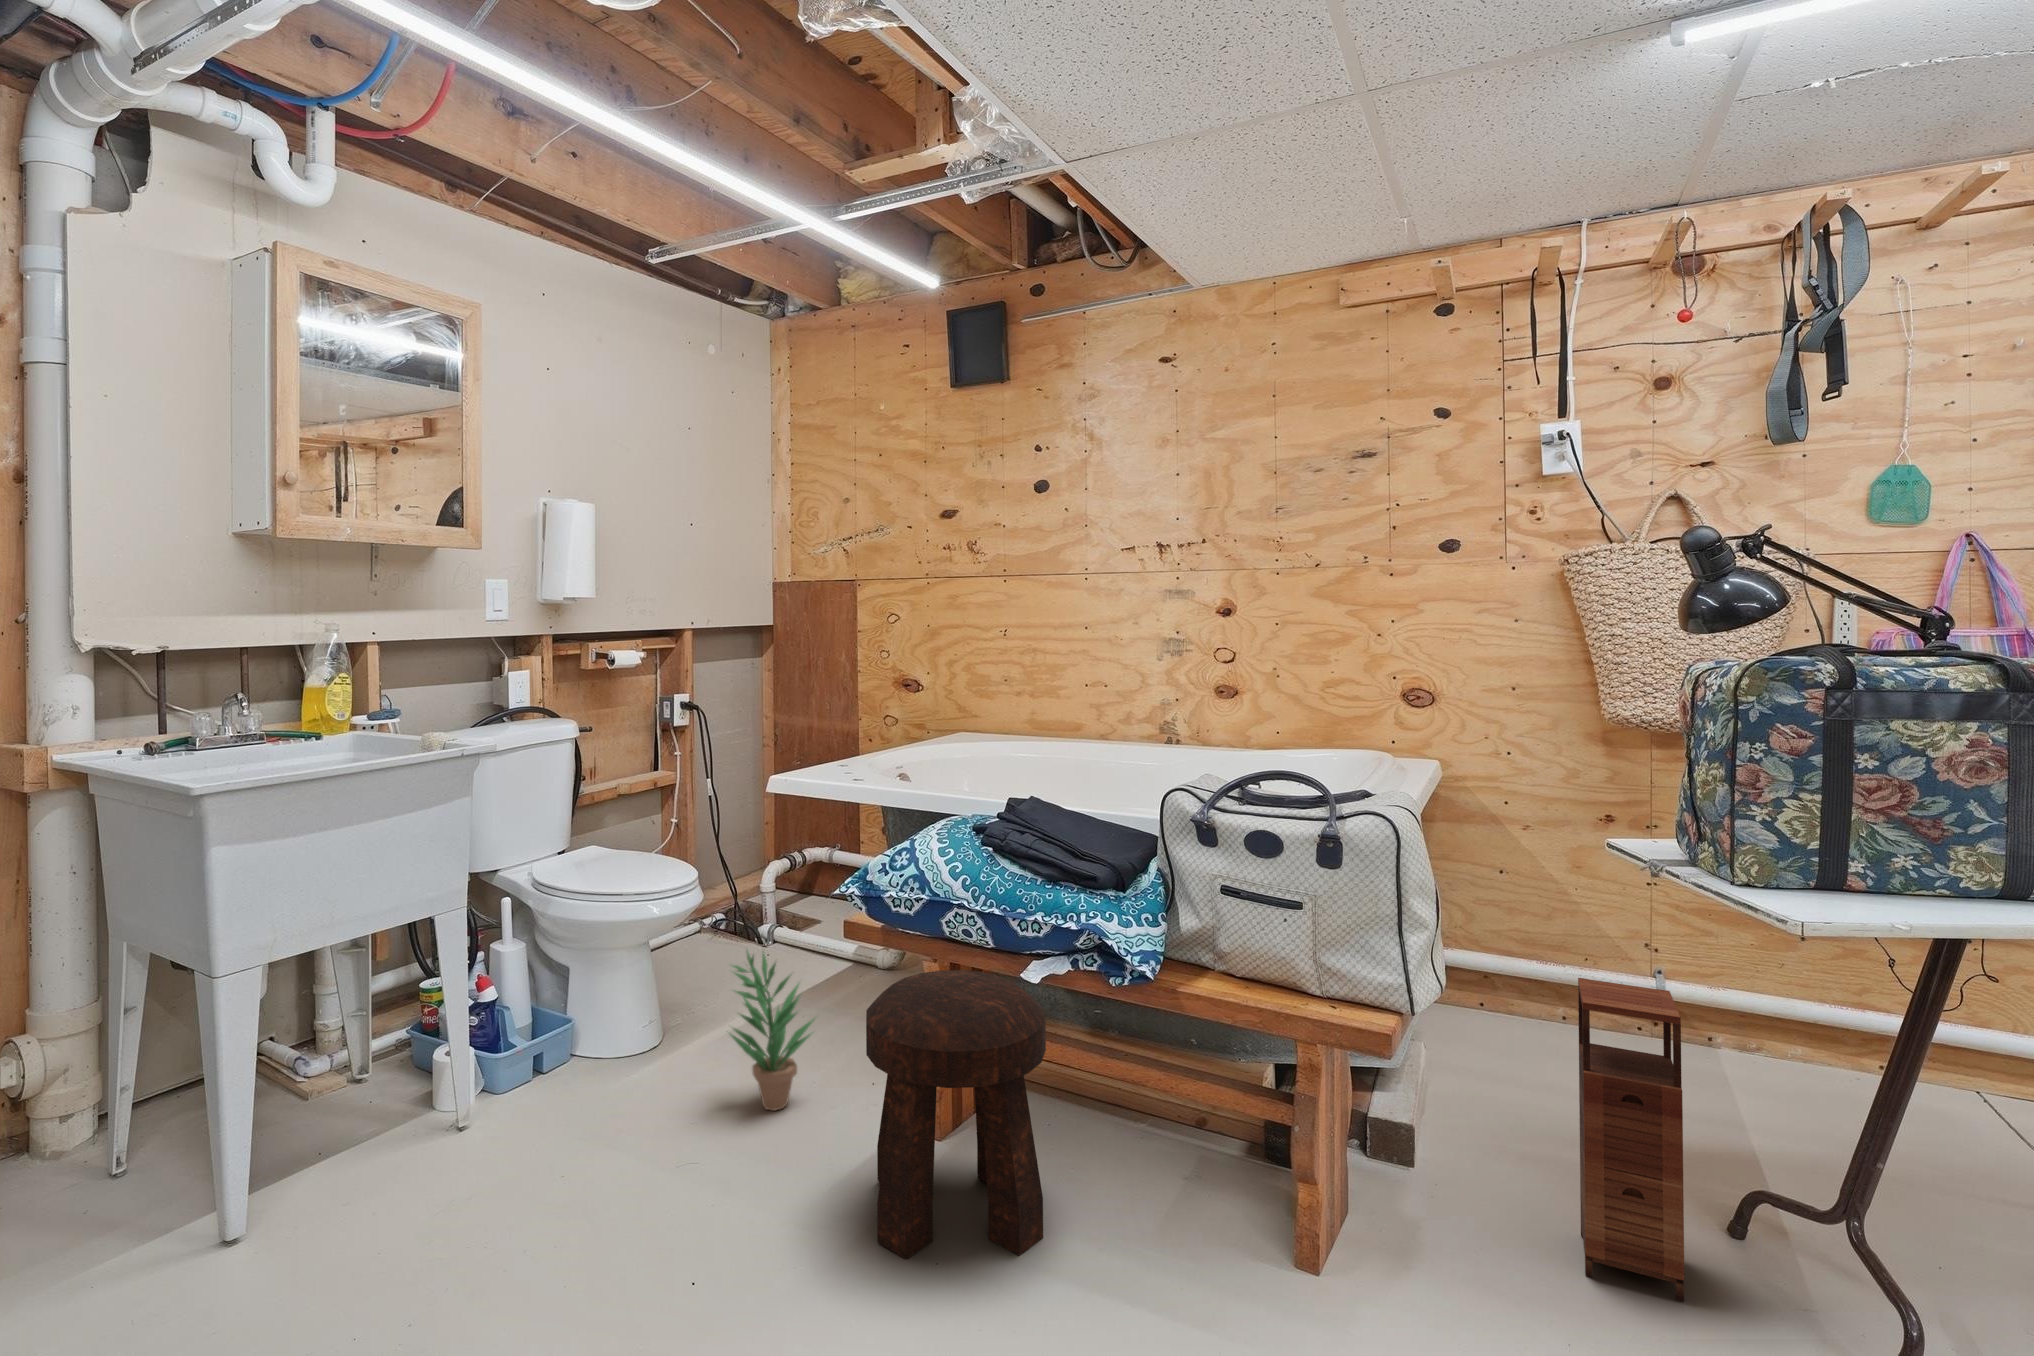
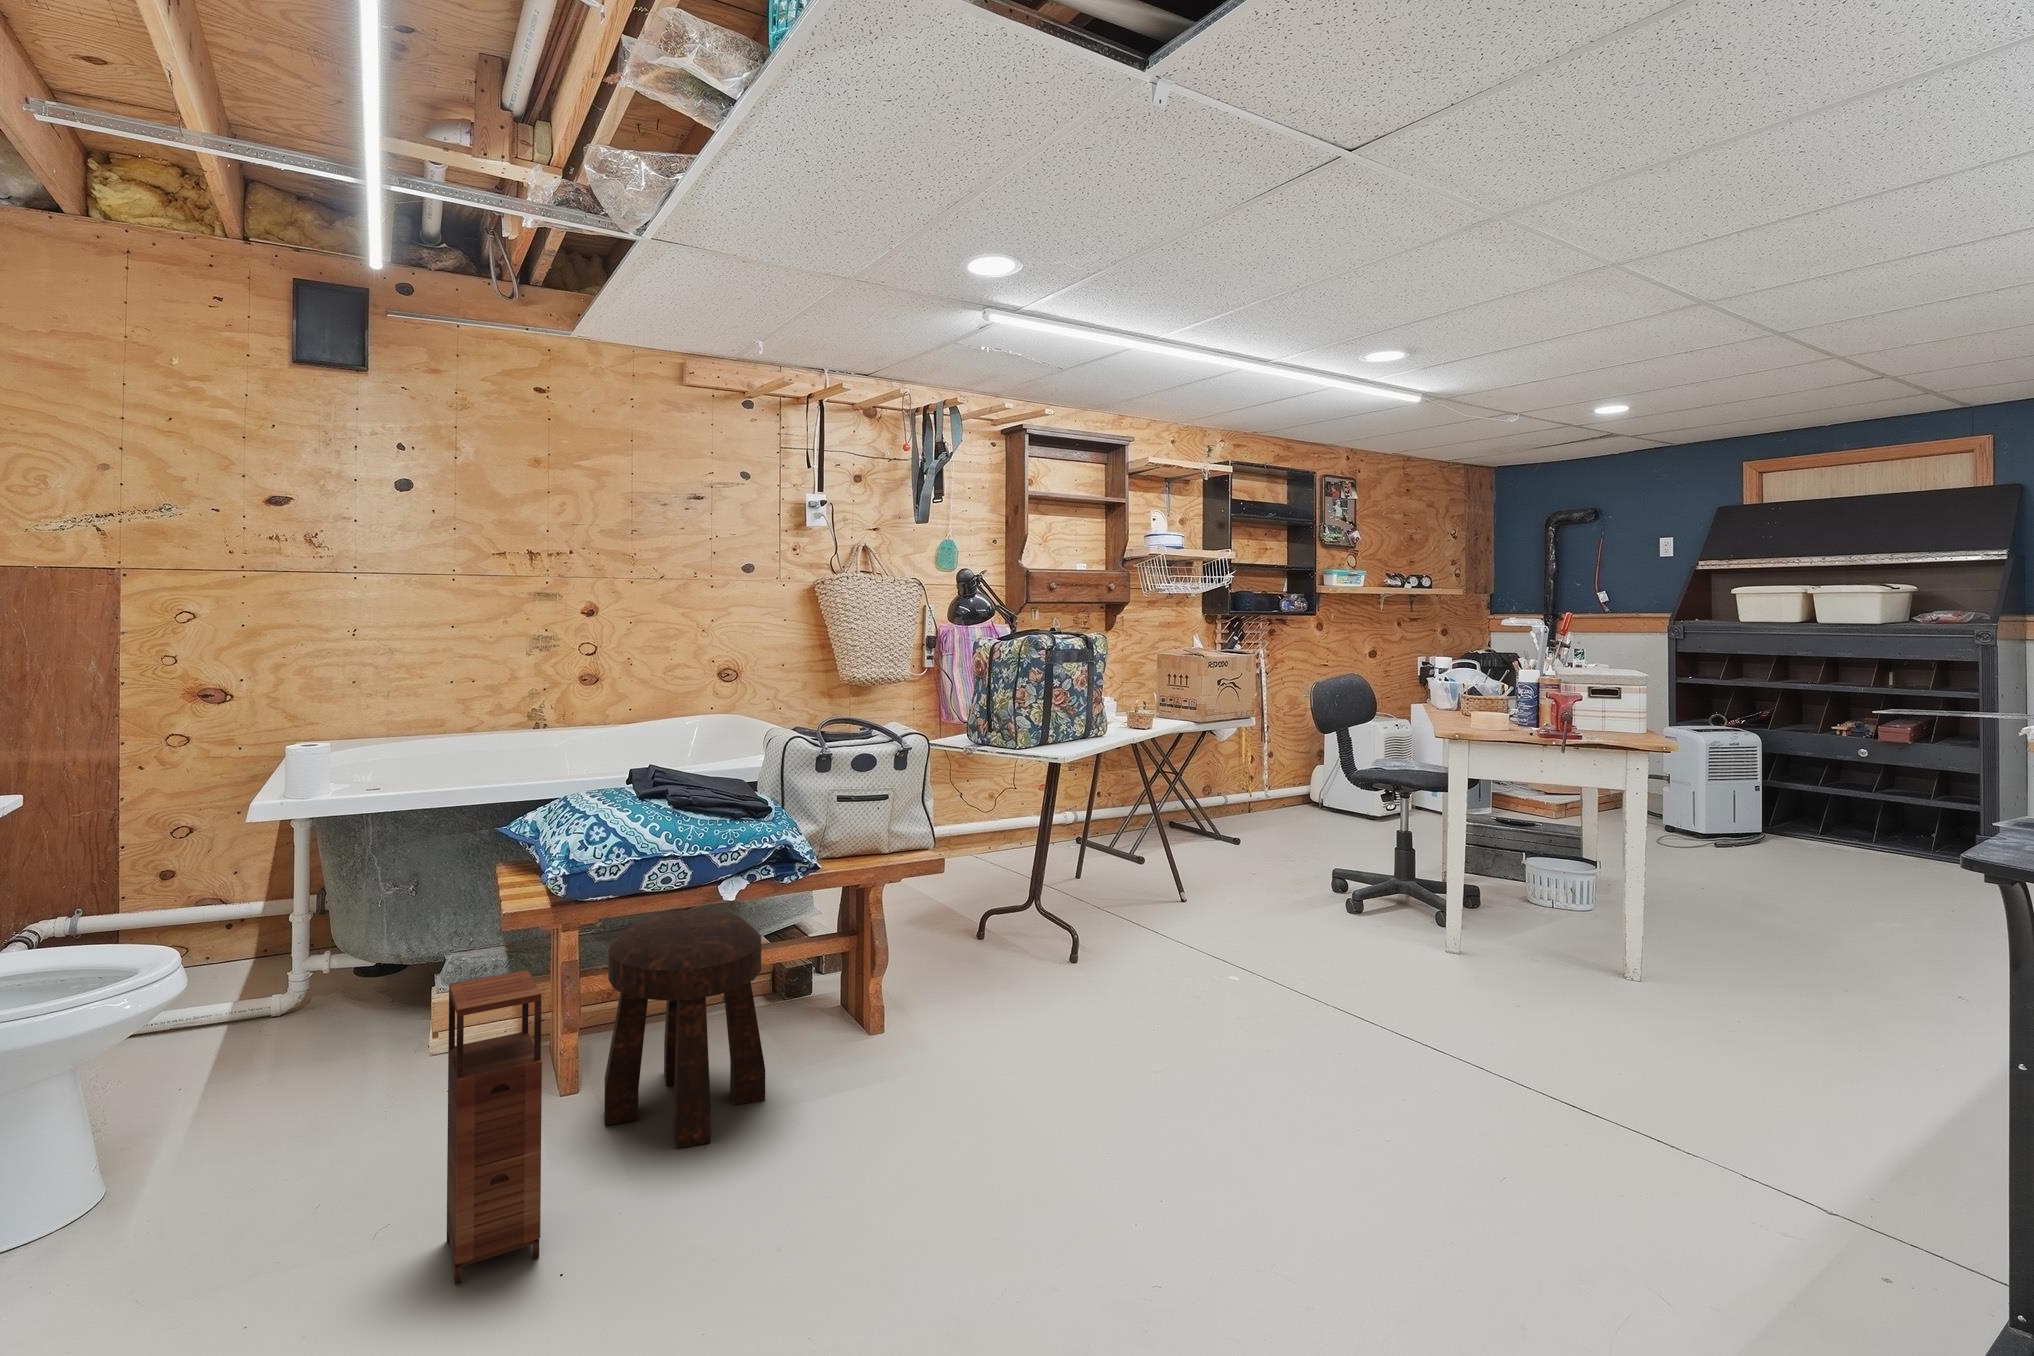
potted plant: present [730,951,814,1111] -> none [349,977,450,1149]
storage cabinet: present [1578,978,1684,1301] -> present [447,970,542,1284]

